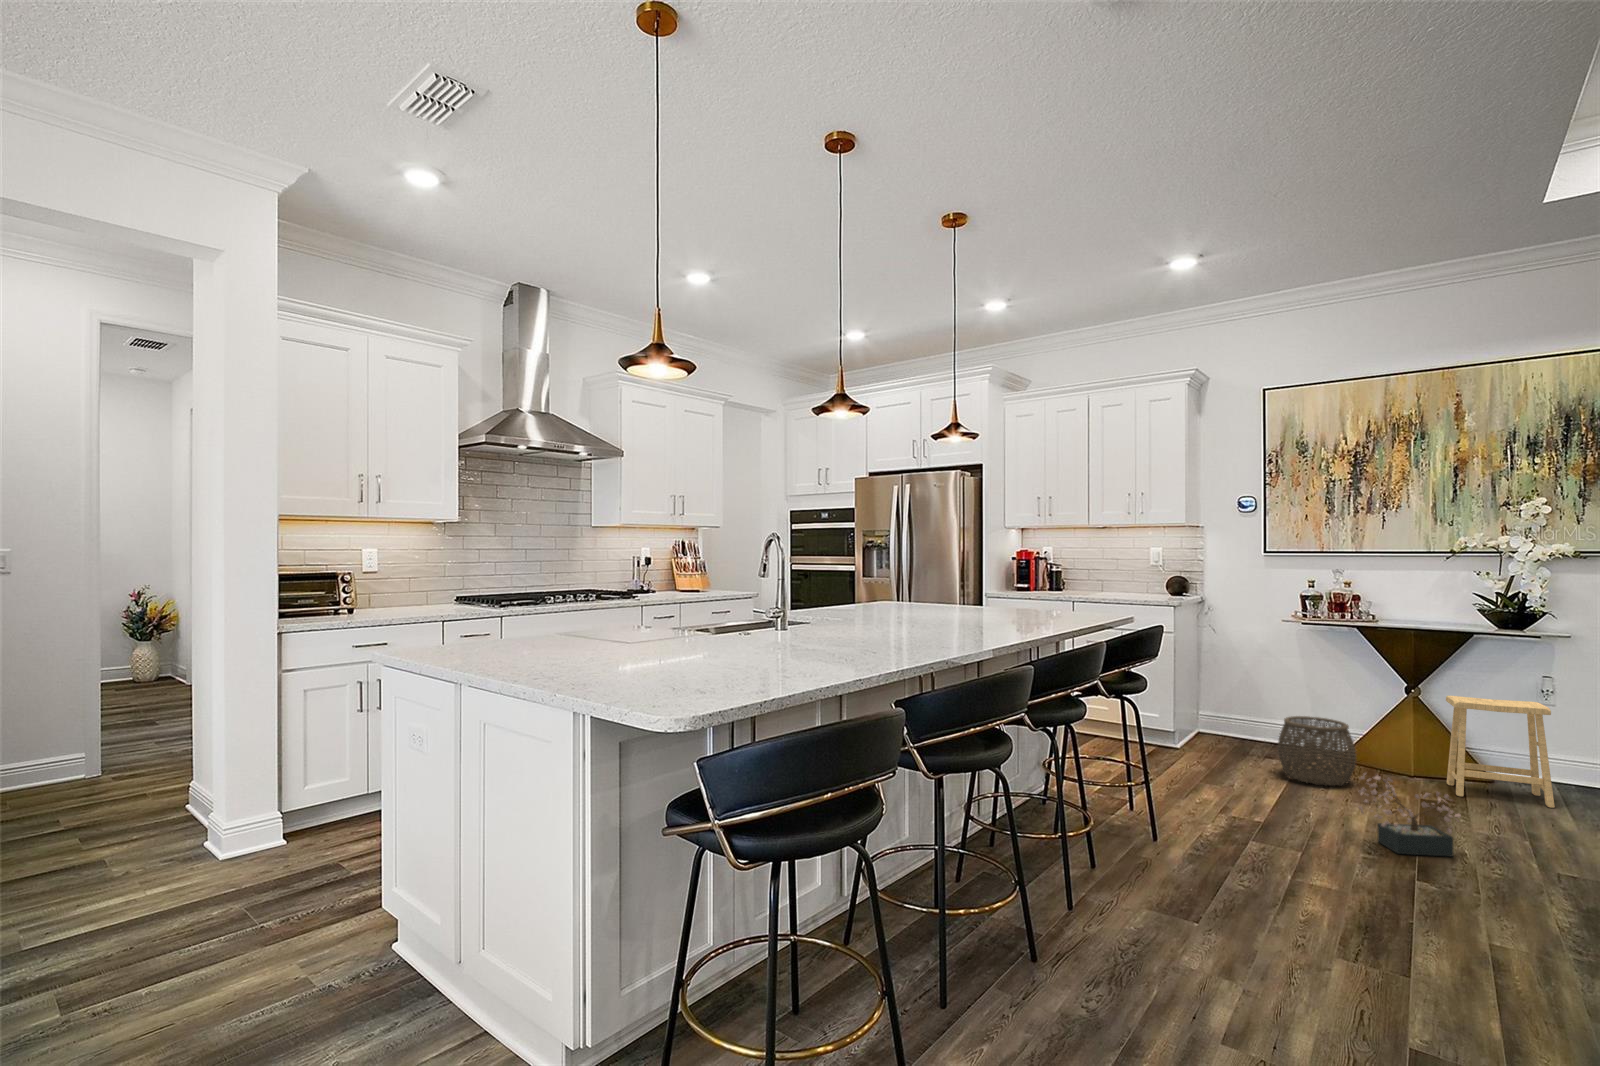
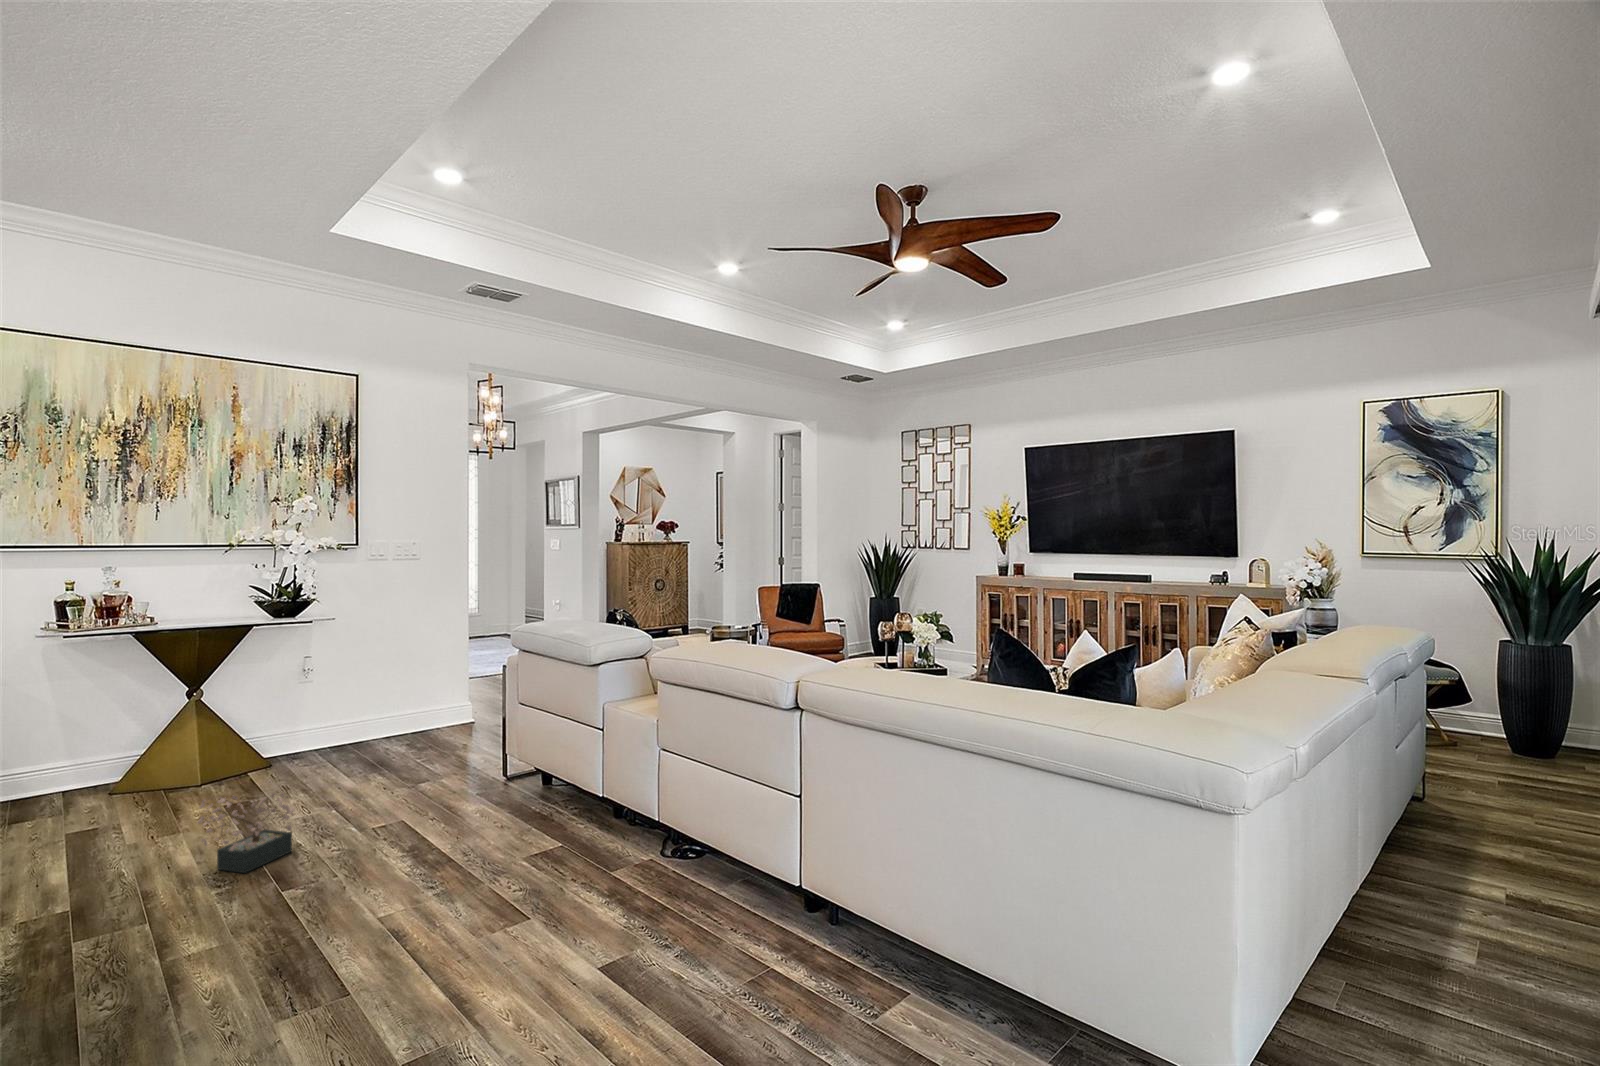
footstool: present [1446,696,1555,808] -> none [234,681,329,789]
woven basket: present [1278,716,1356,786] -> none [41,748,150,838]

